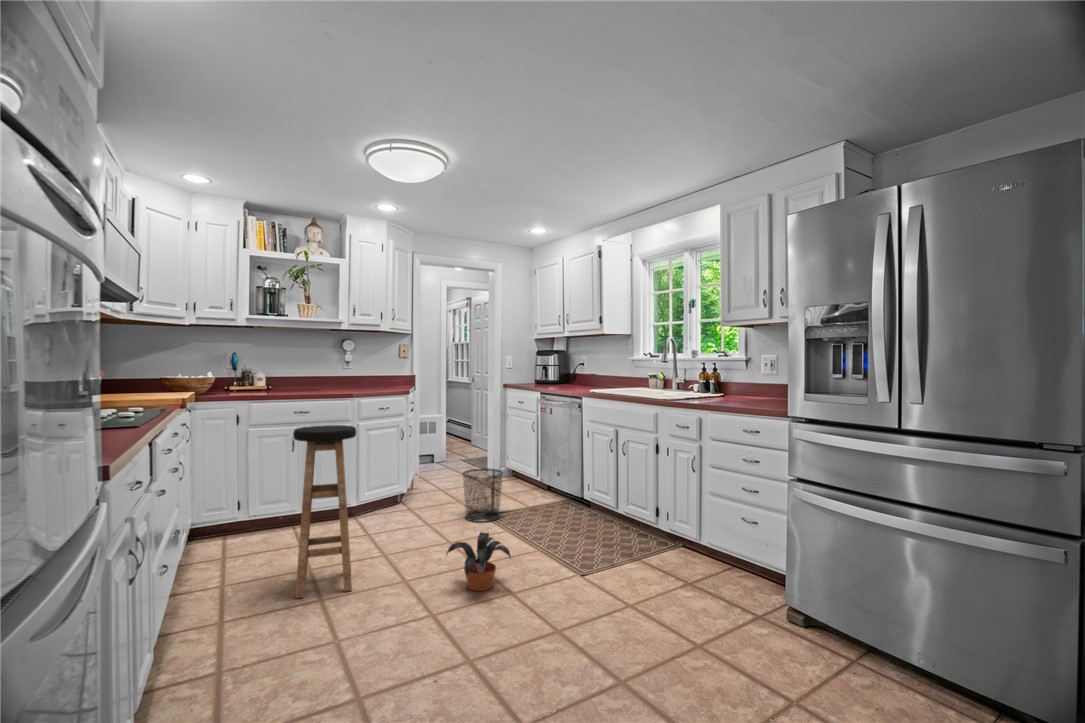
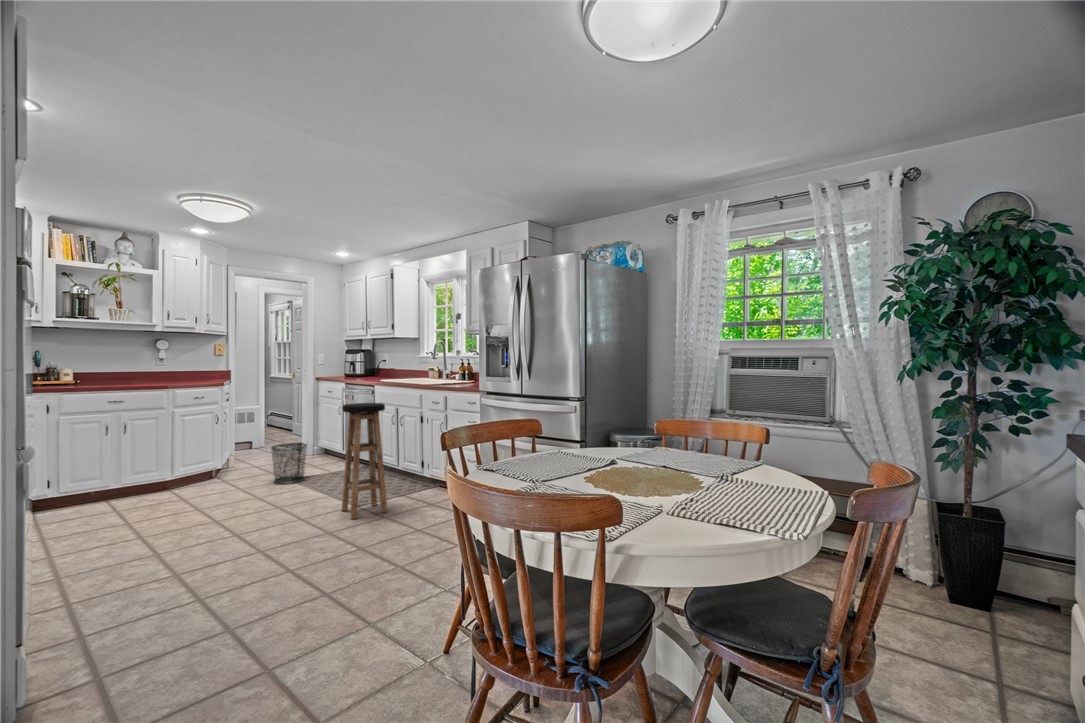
bar stool: present [293,425,356,598] -> present [342,403,387,519]
potted plant: present [446,532,511,591] -> none [247,483,300,524]

